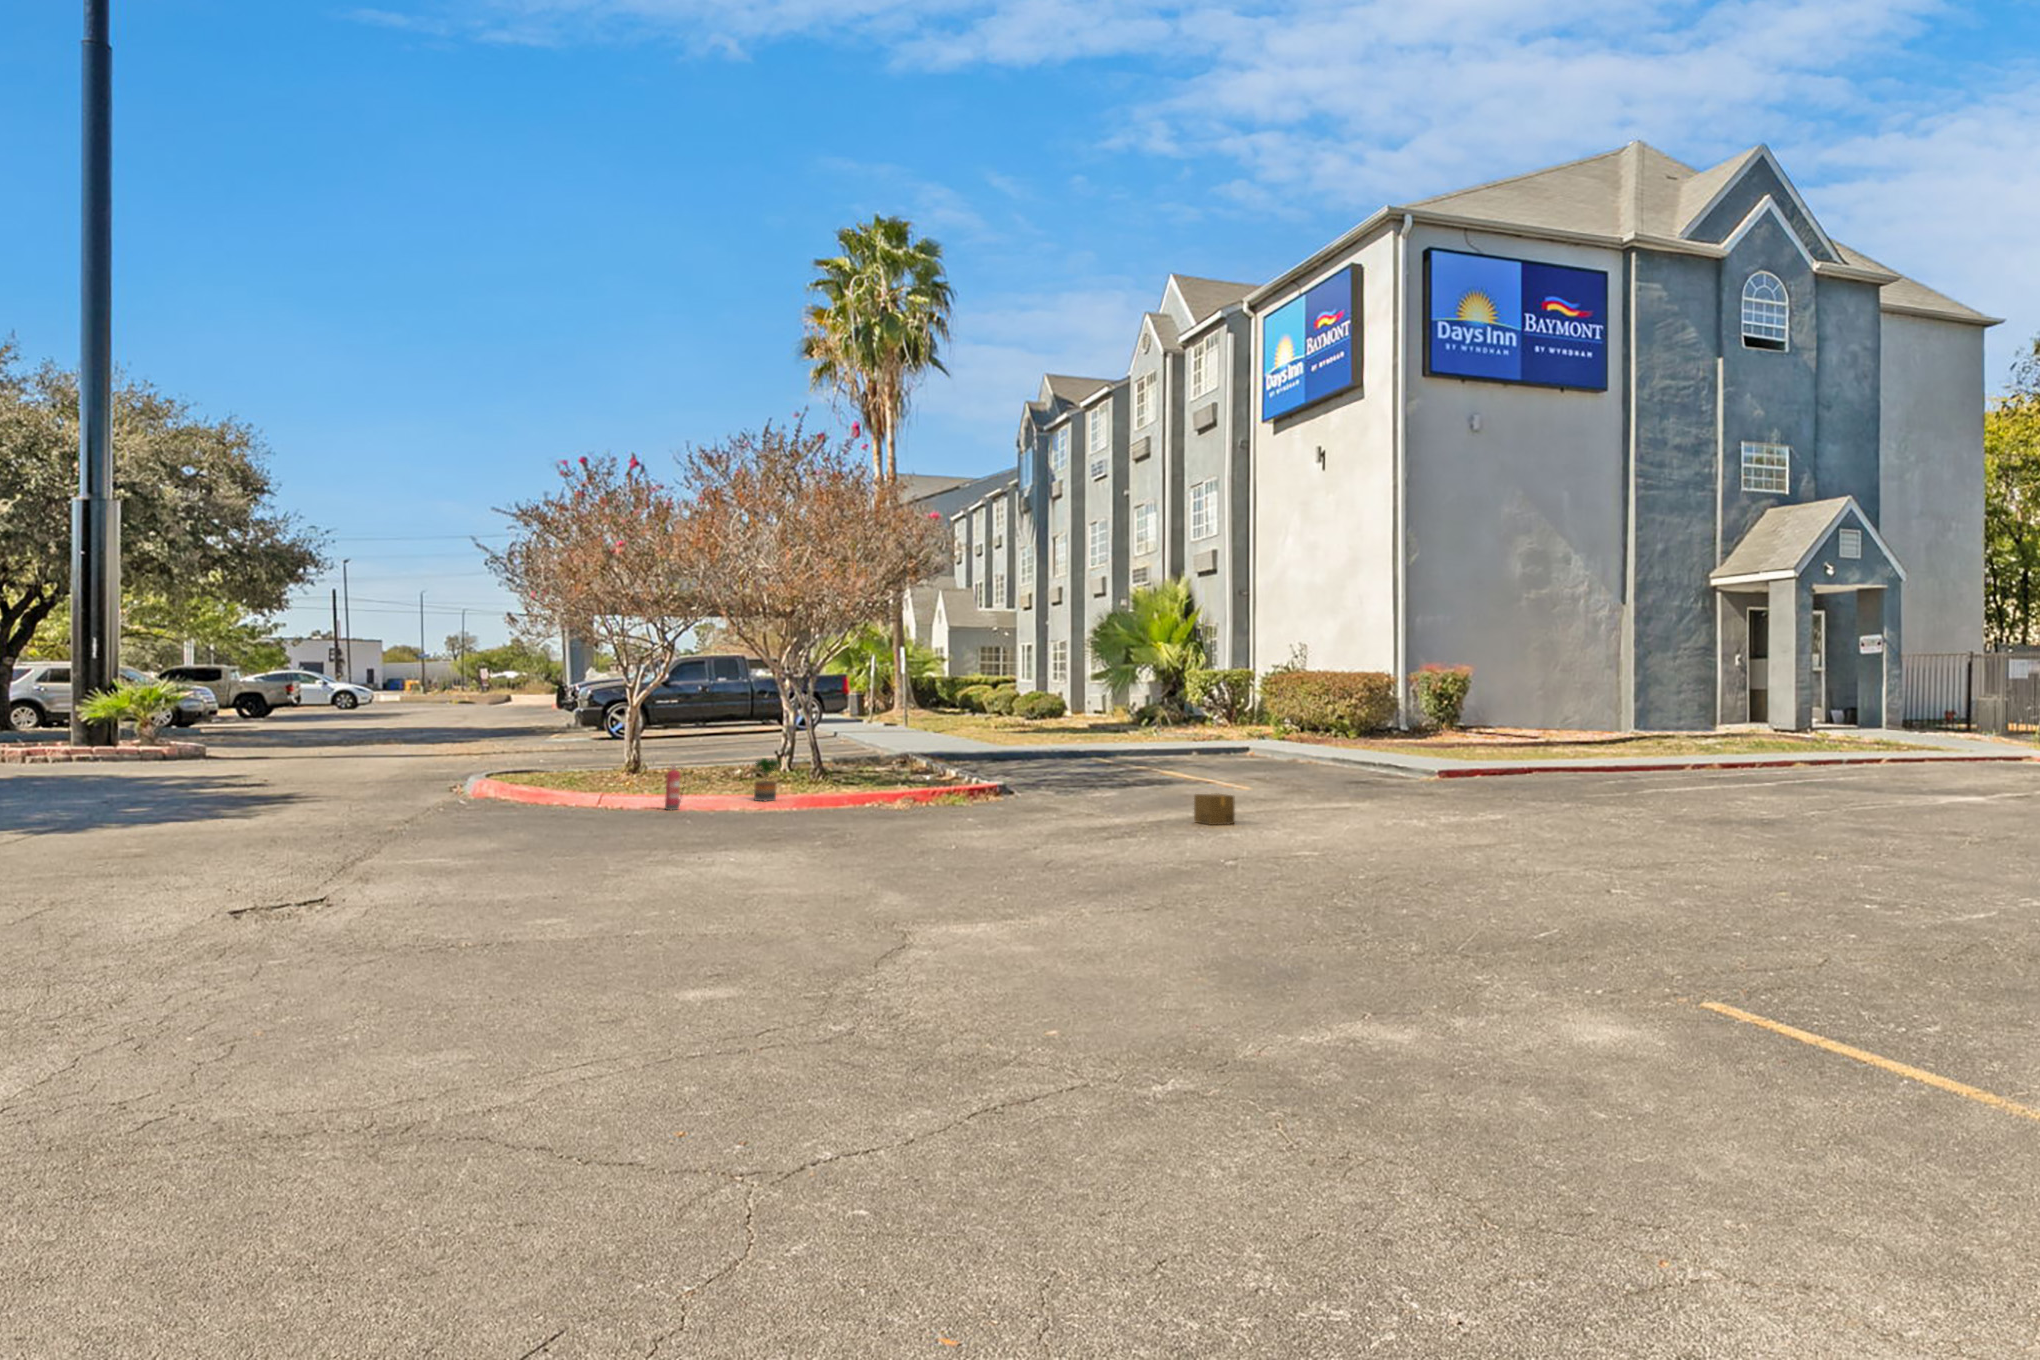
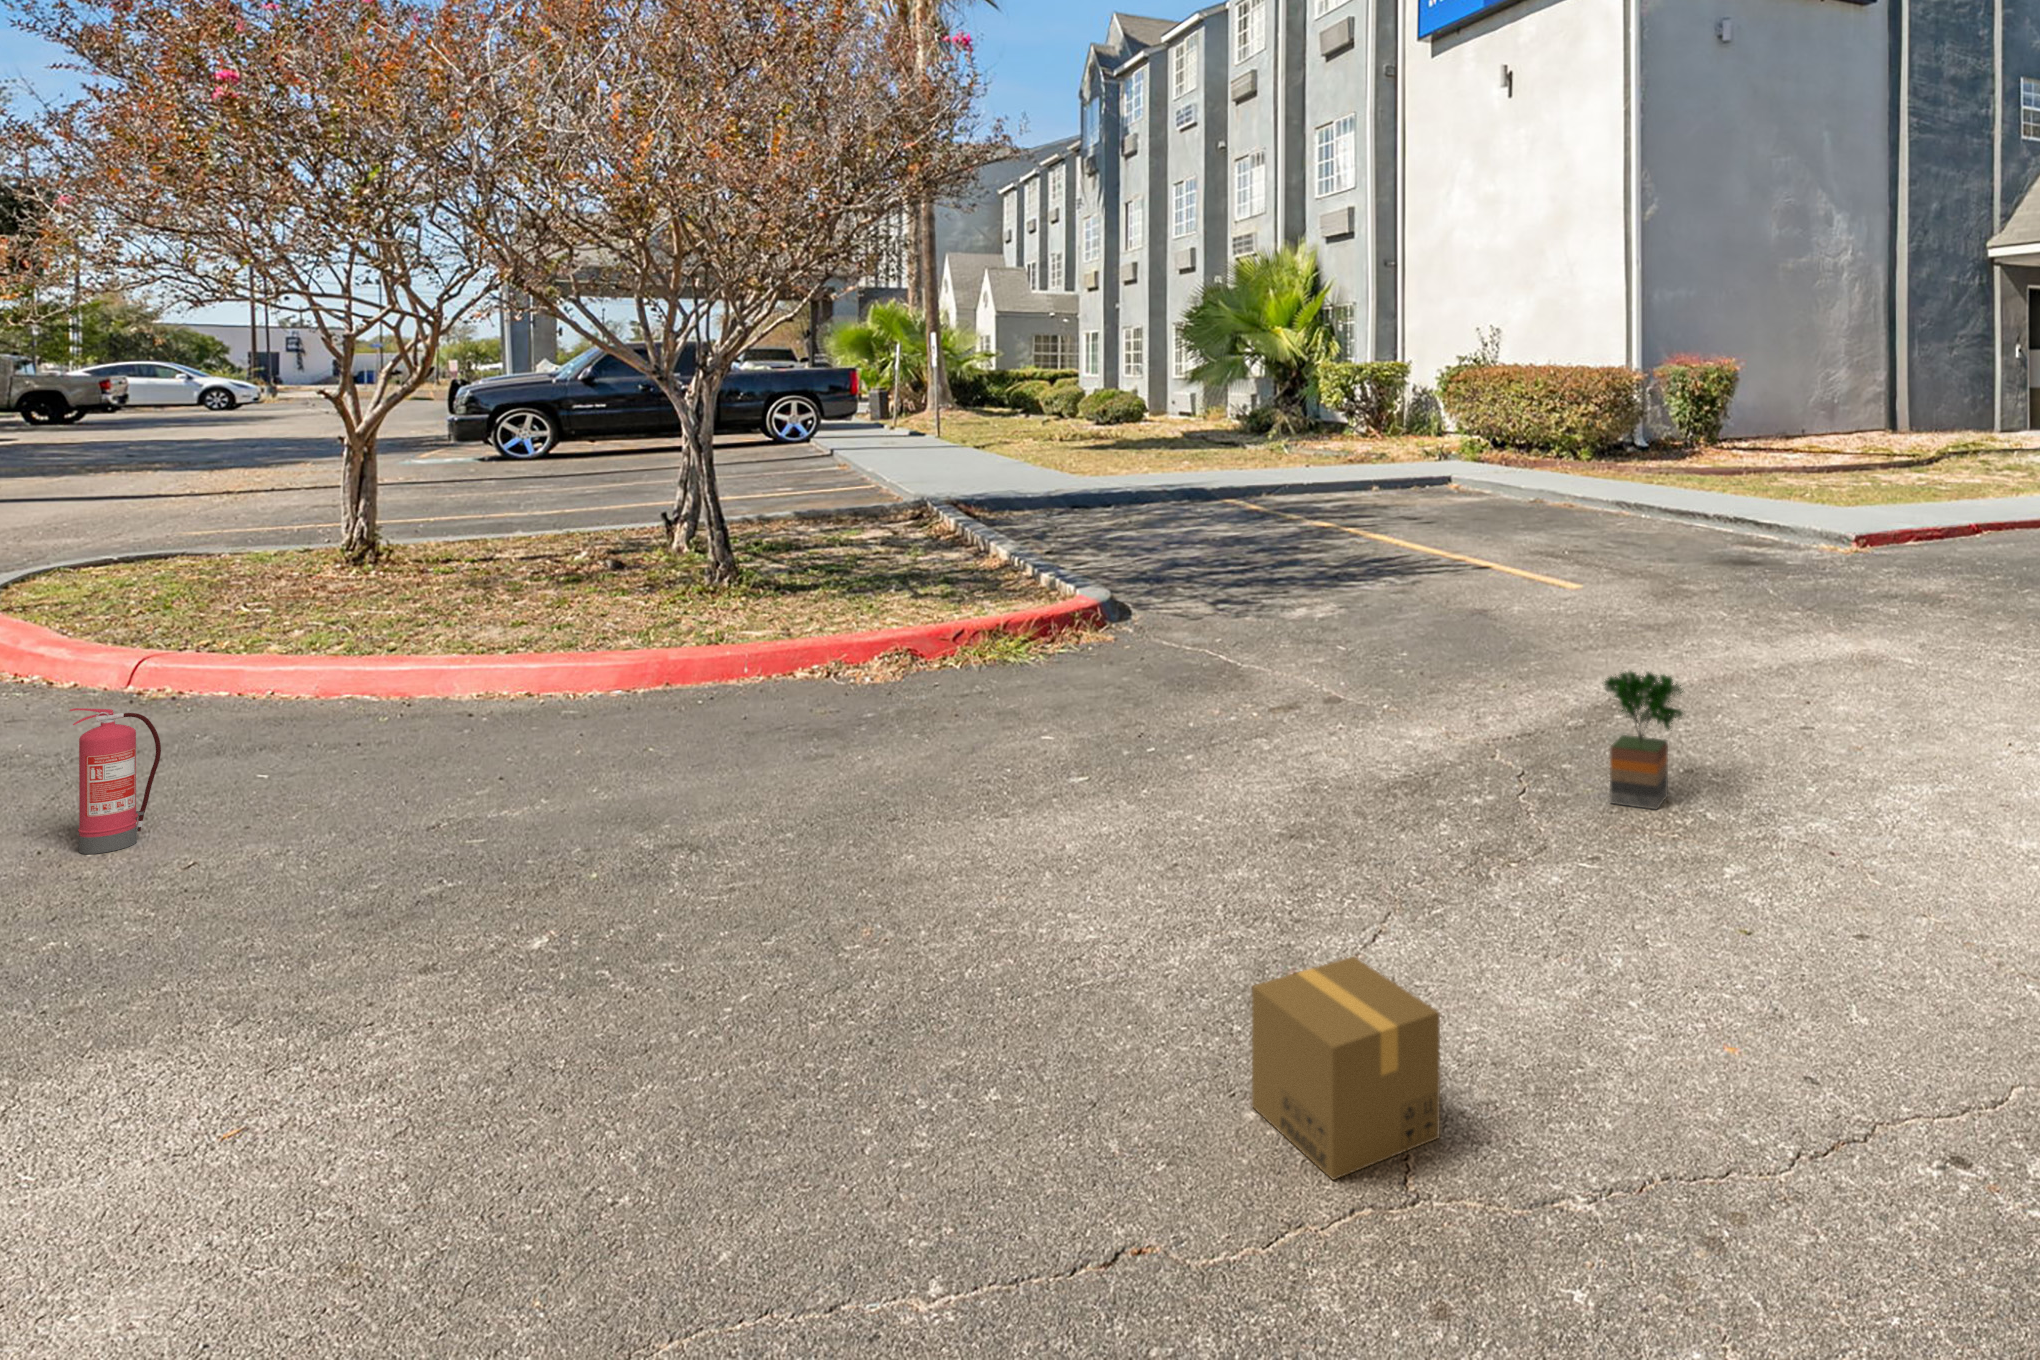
potted tree: present [754,758,778,801] -> present [1605,671,1684,809]
cardboard box: present [1194,793,1235,825] -> present [1252,957,1440,1180]

